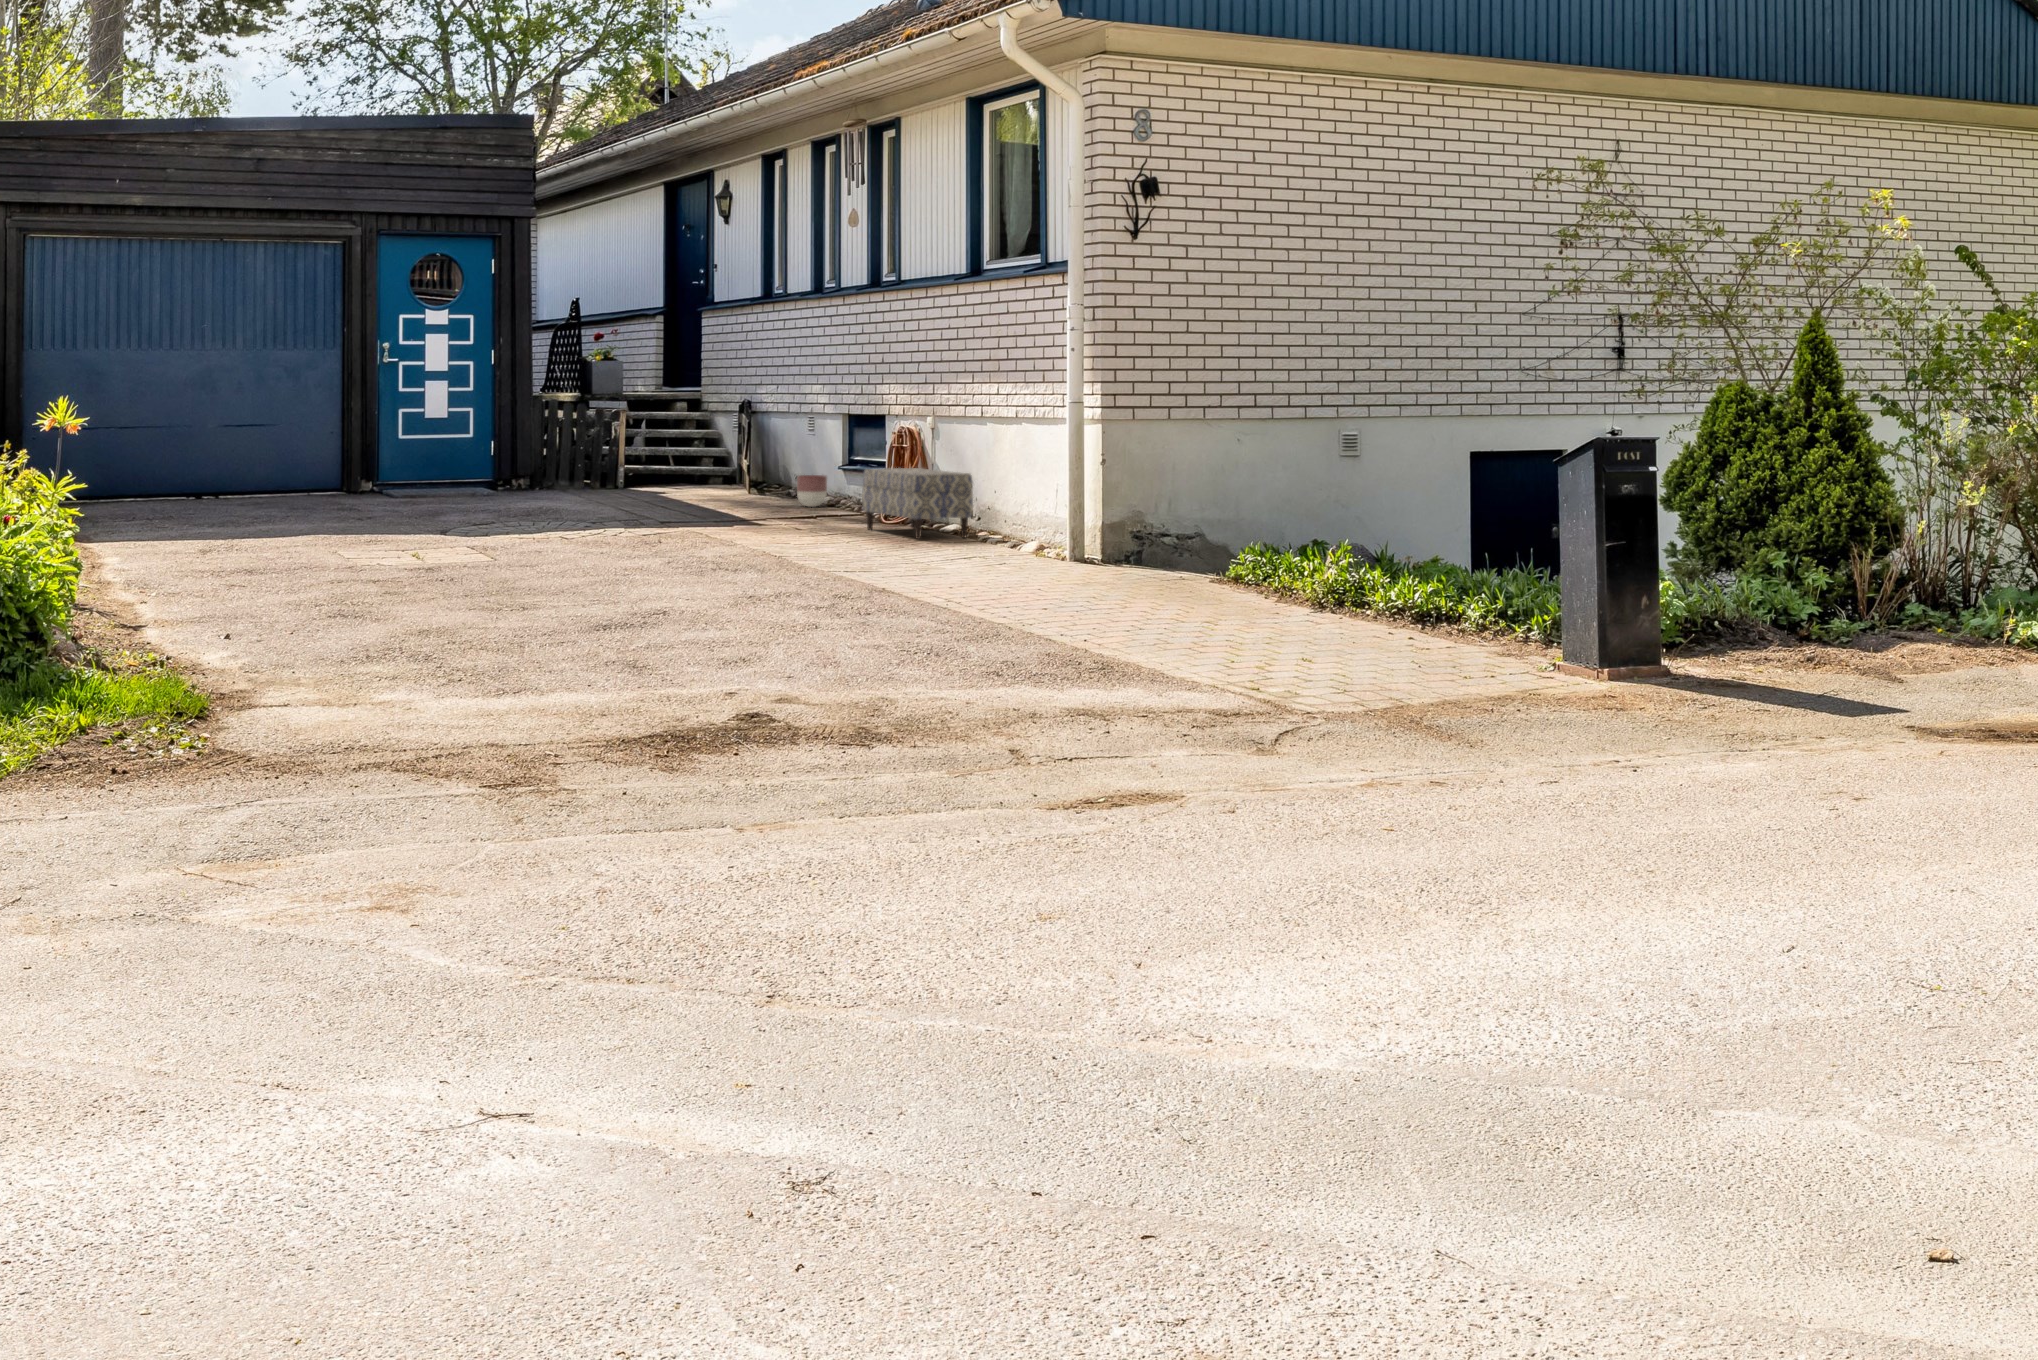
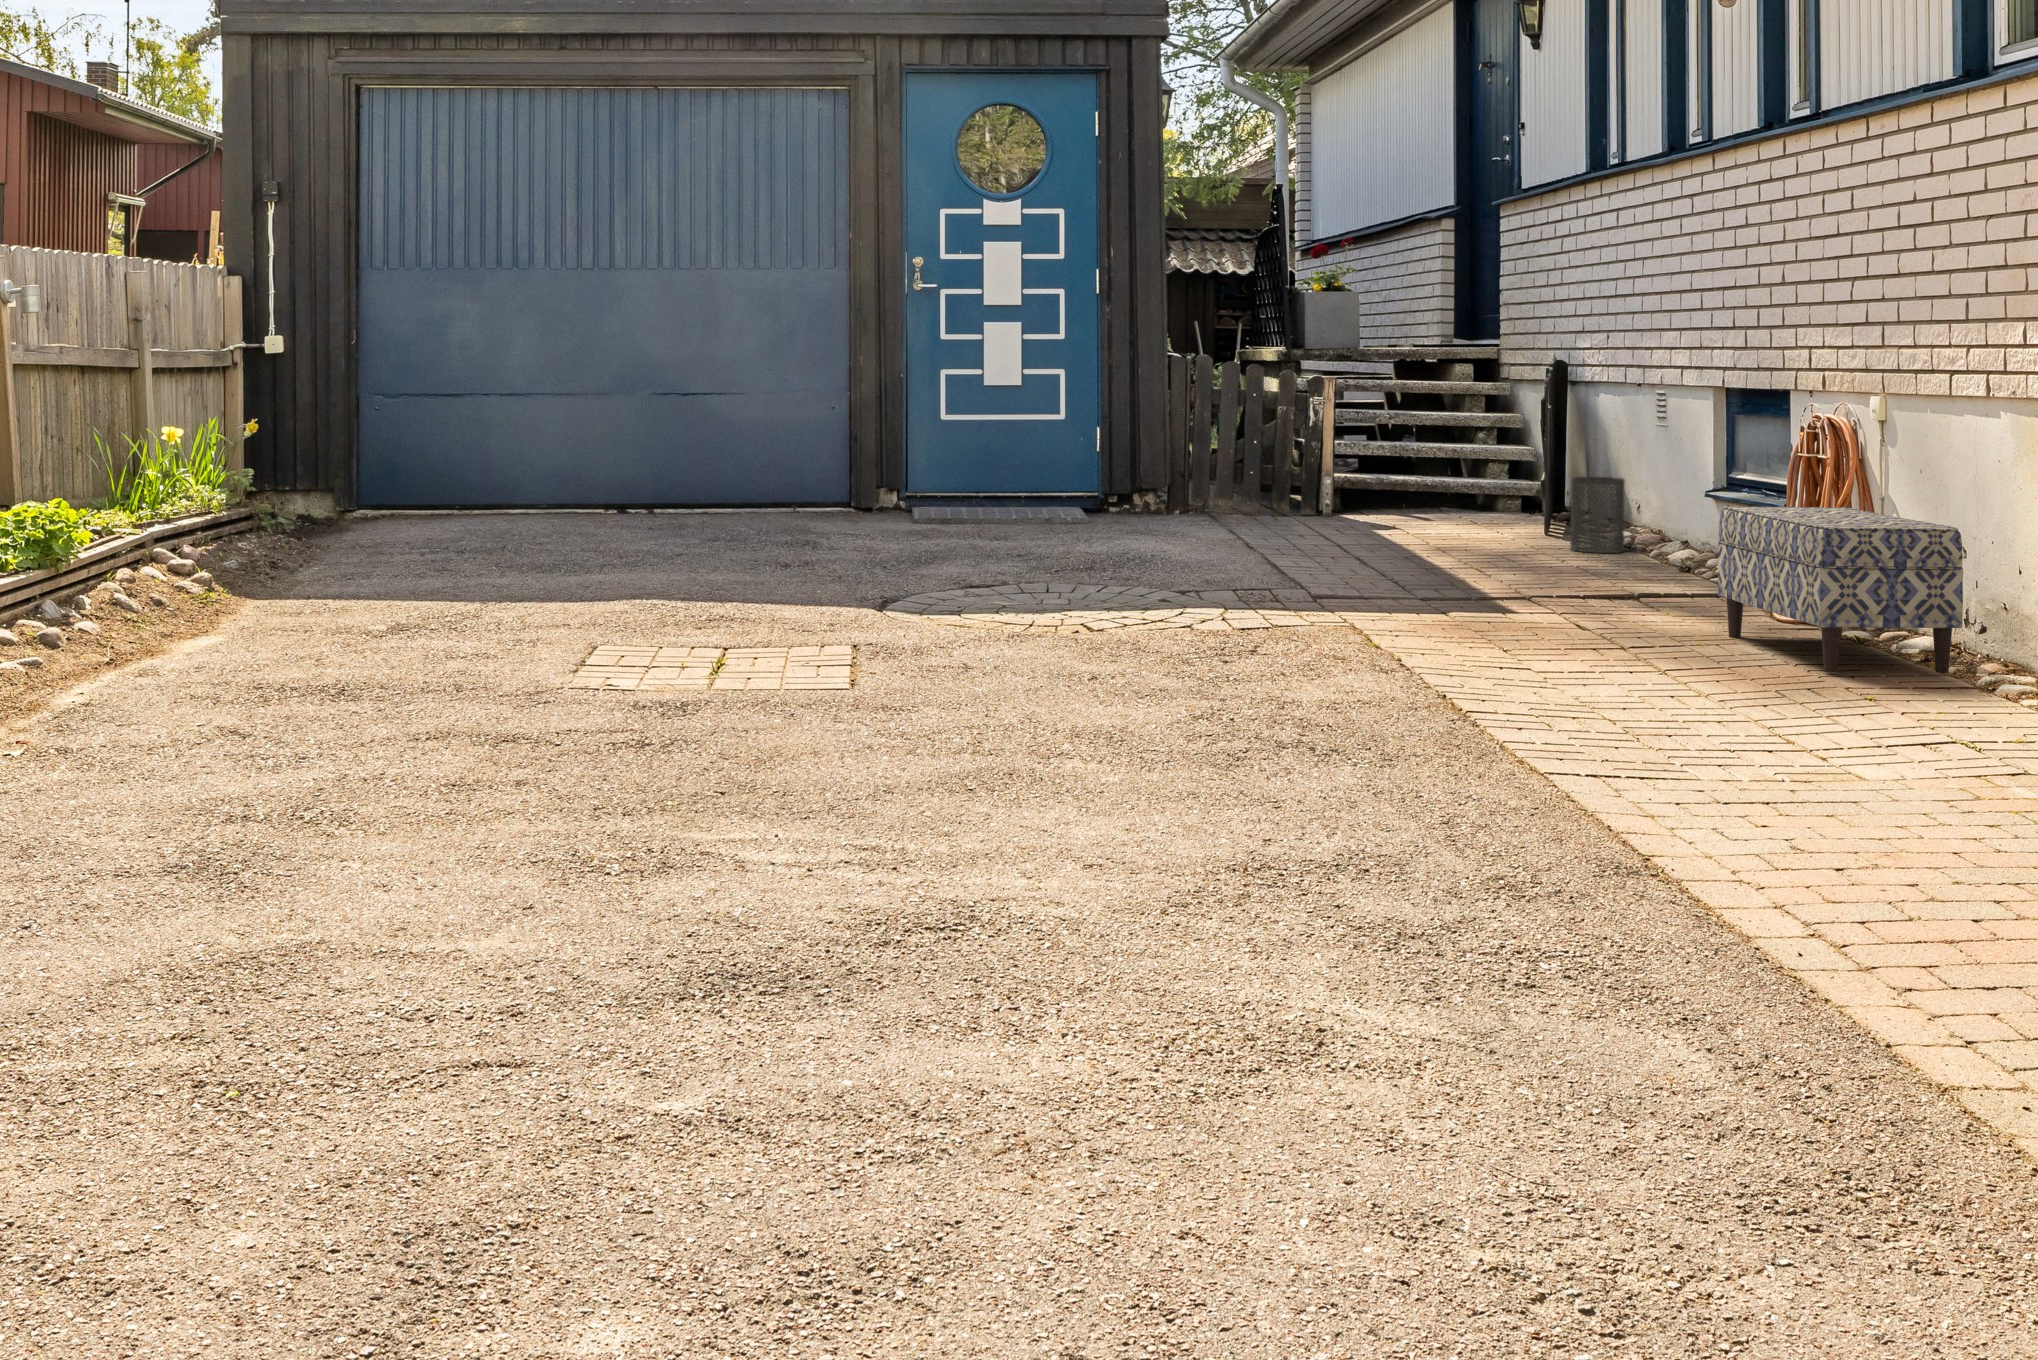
trash can: none [765,461,793,501] -> present [1571,477,1625,553]
planter: present [797,475,827,507] -> none [1621,507,1681,570]

